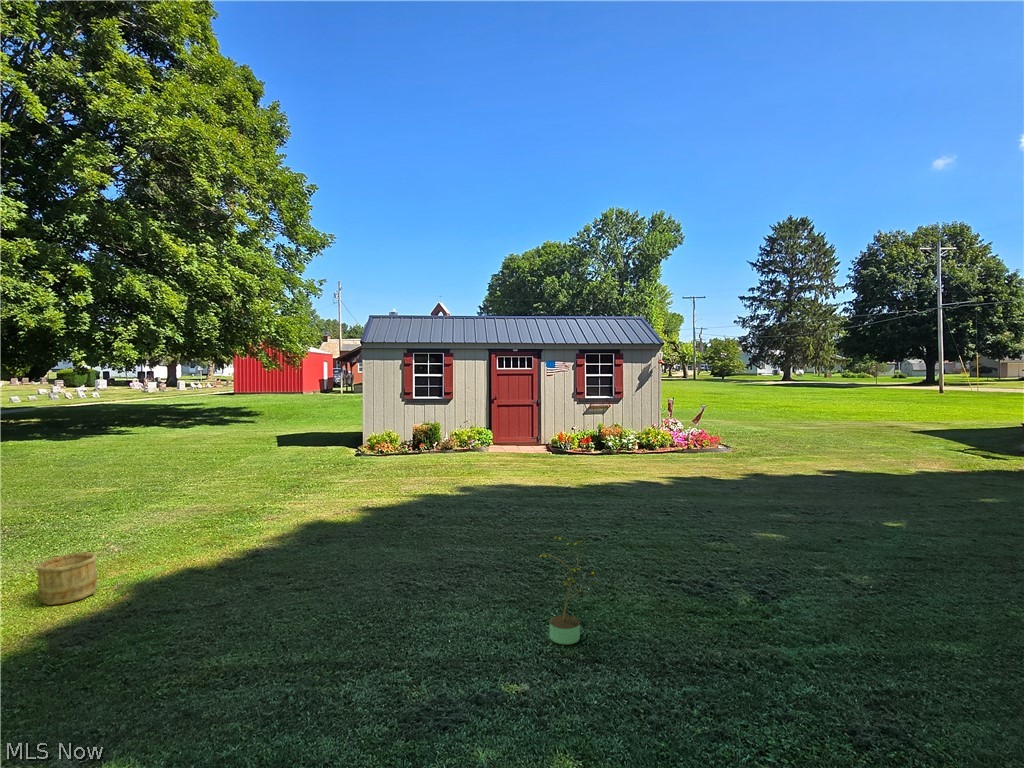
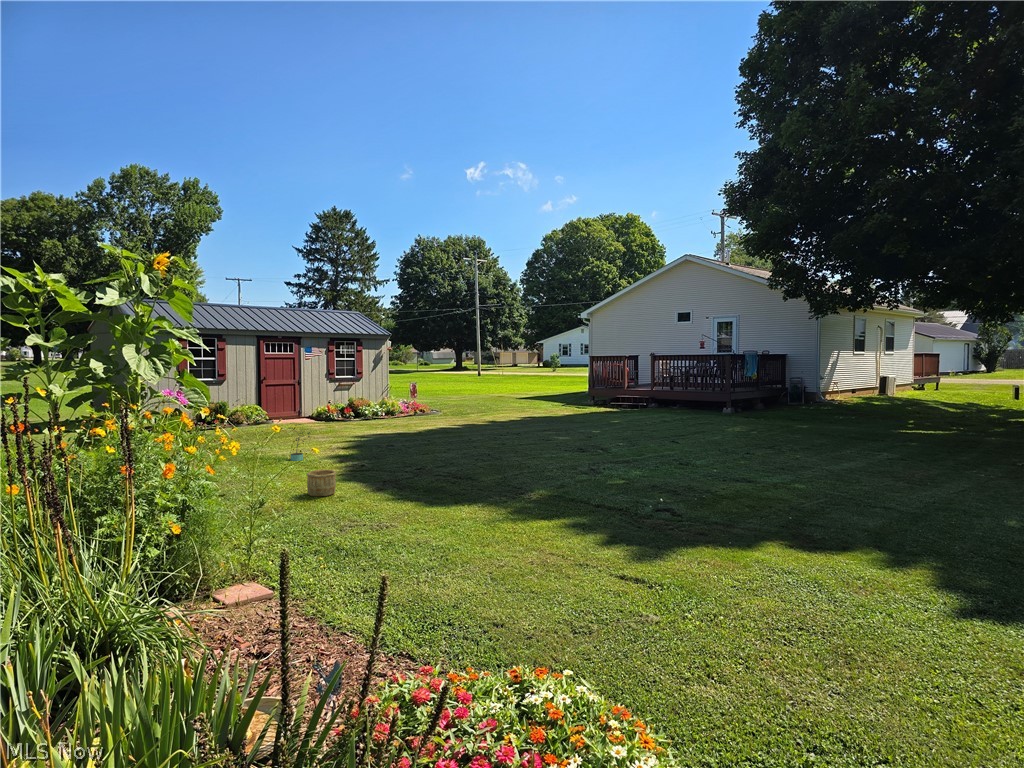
potted plant: present [538,536,597,644] -> present [289,423,310,461]

